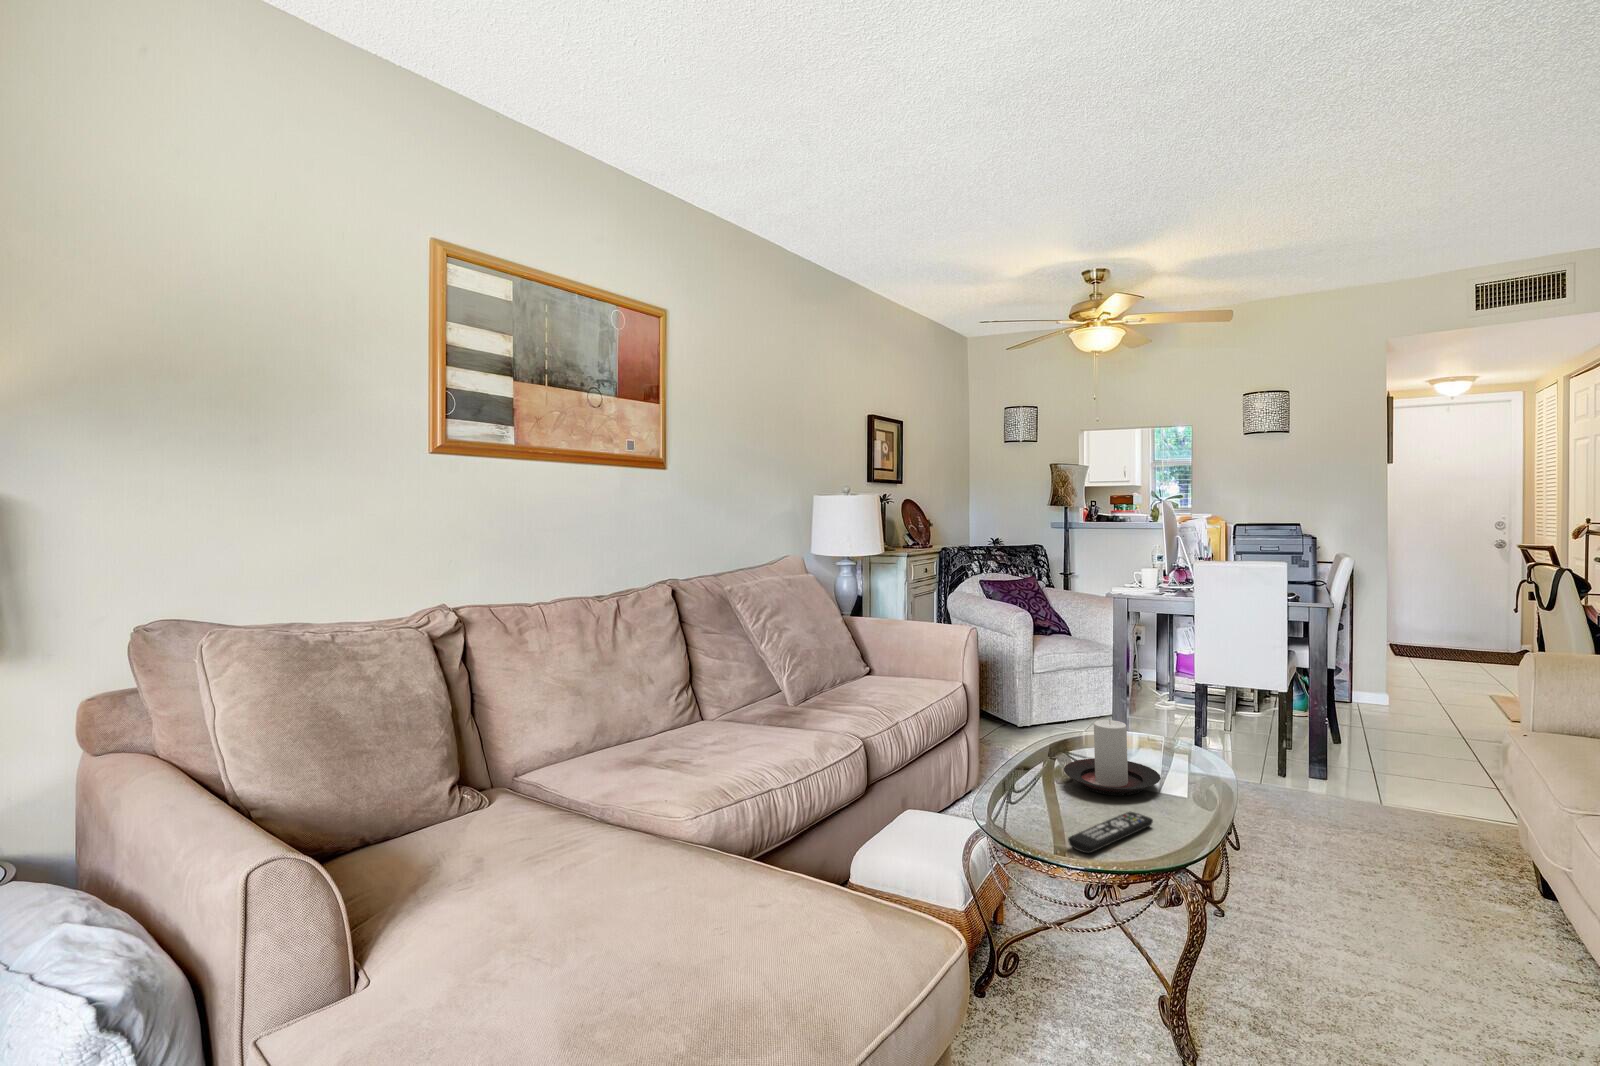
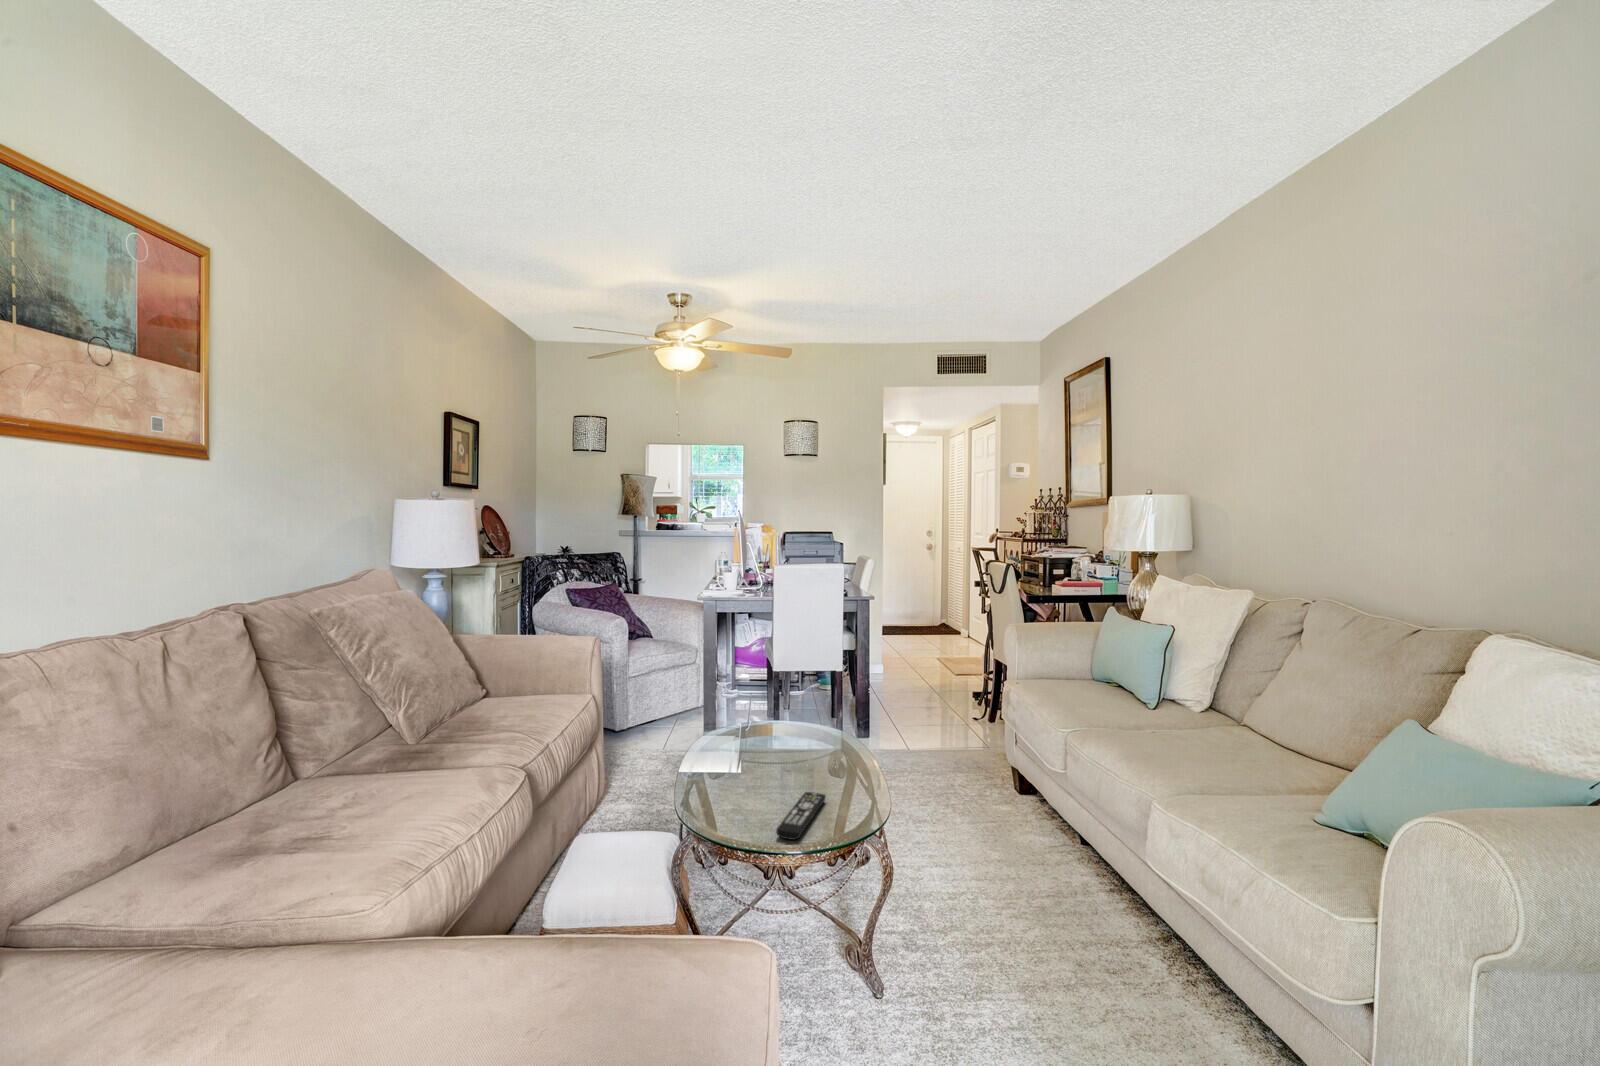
candle holder: present [1064,720,1161,796] -> none [733,713,811,780]

